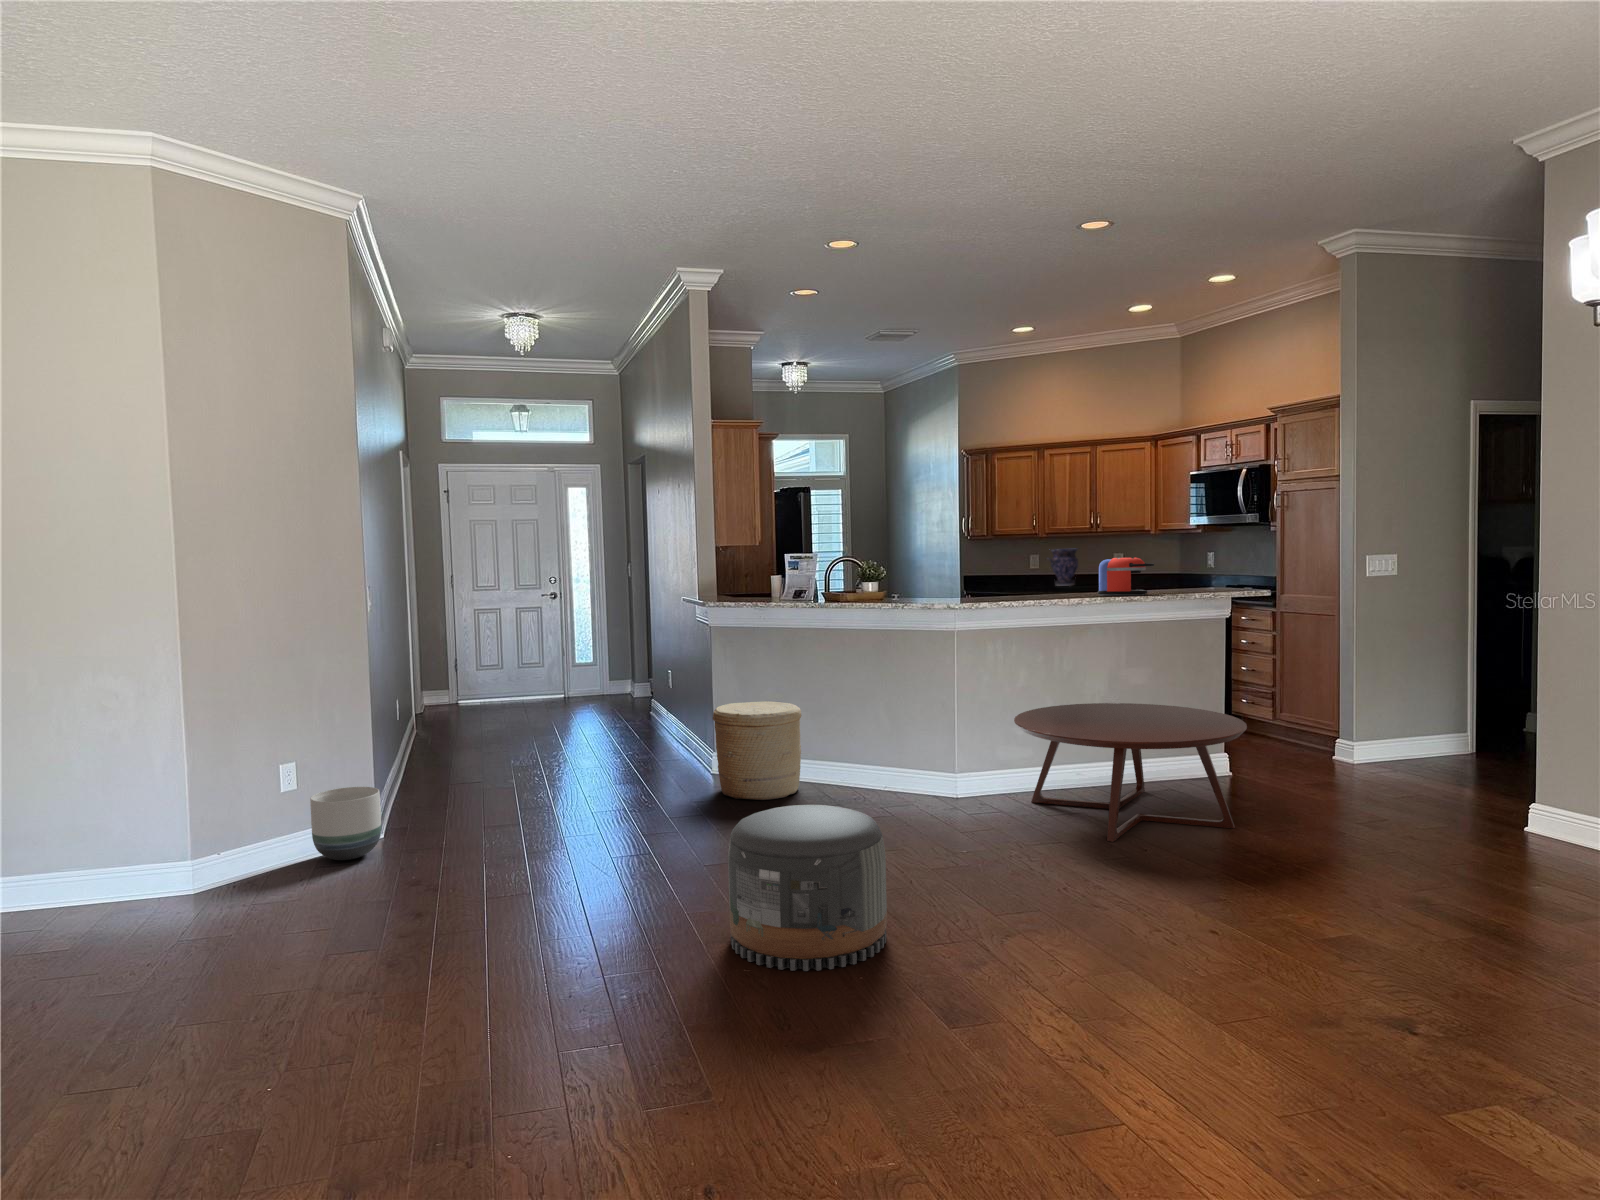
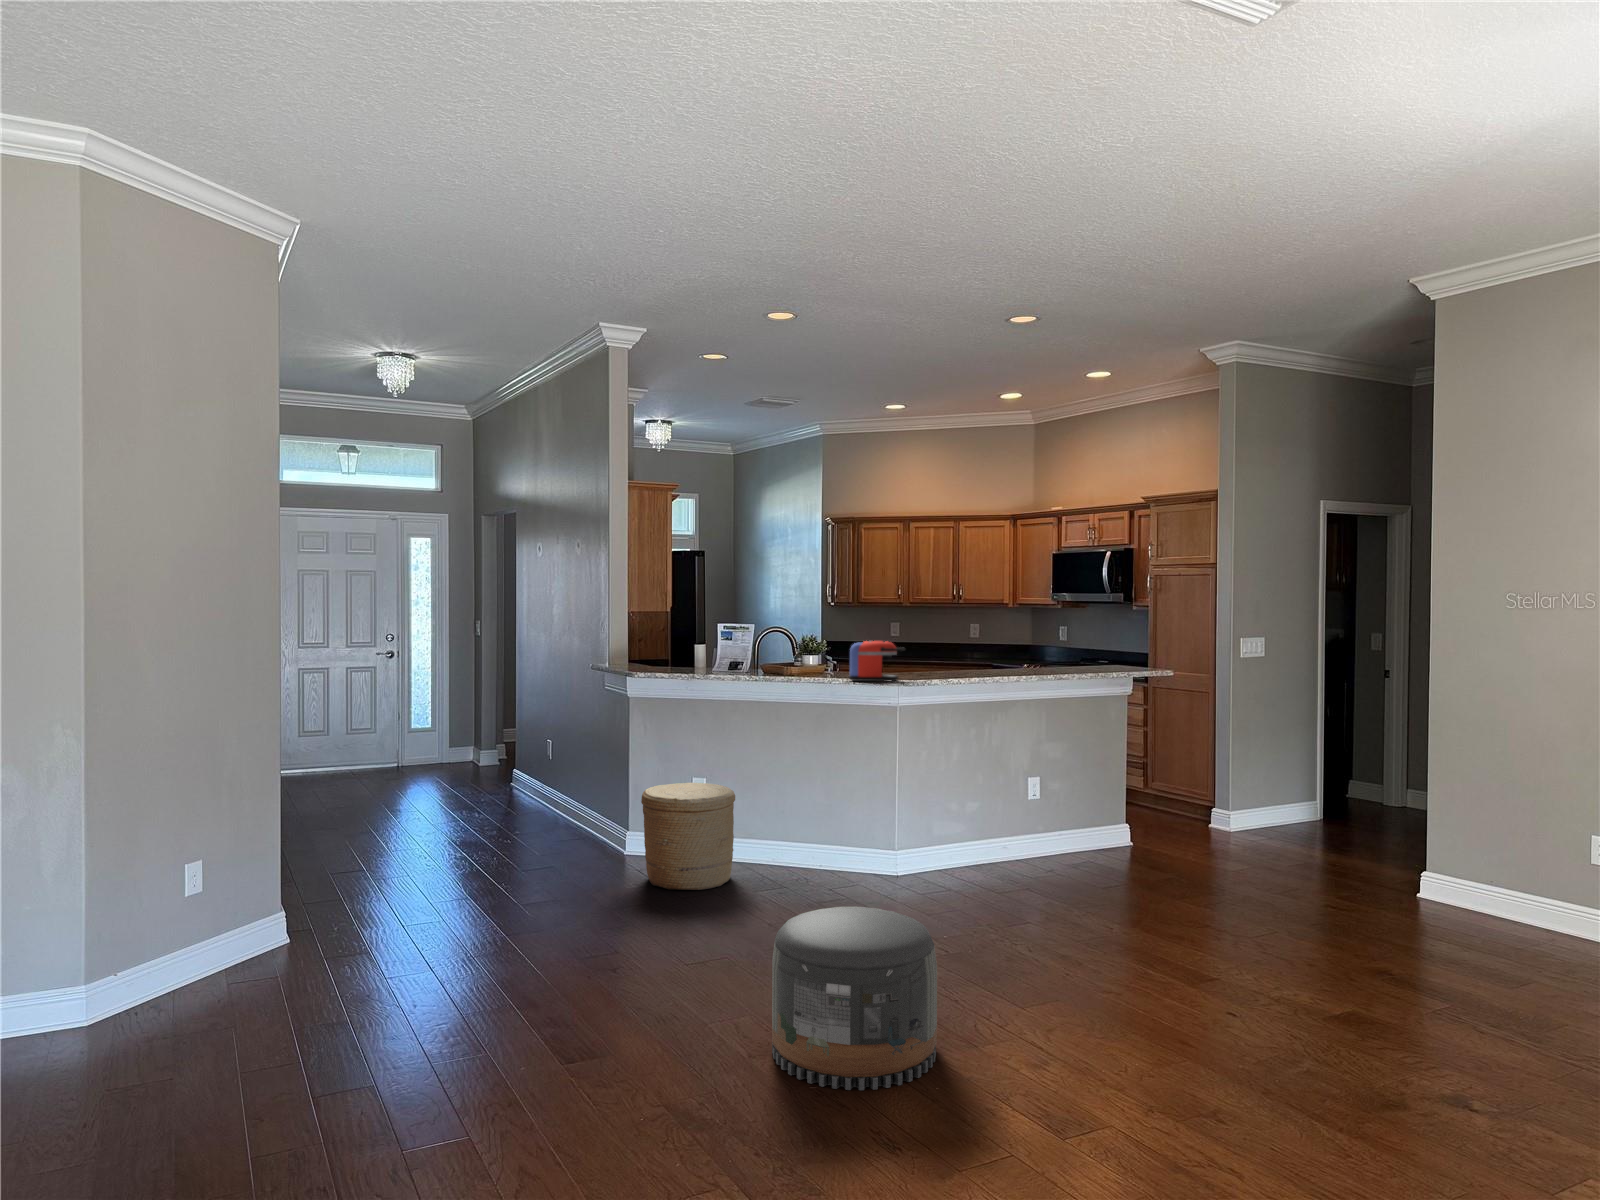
vase: present [1048,549,1078,586] -> none [907,618,942,654]
coffee maker: present [1098,558,1154,596] -> present [849,641,905,681]
coffee table: present [1014,703,1247,842] -> none [962,780,1184,923]
planter: present [310,787,381,860] -> none [210,898,294,989]

